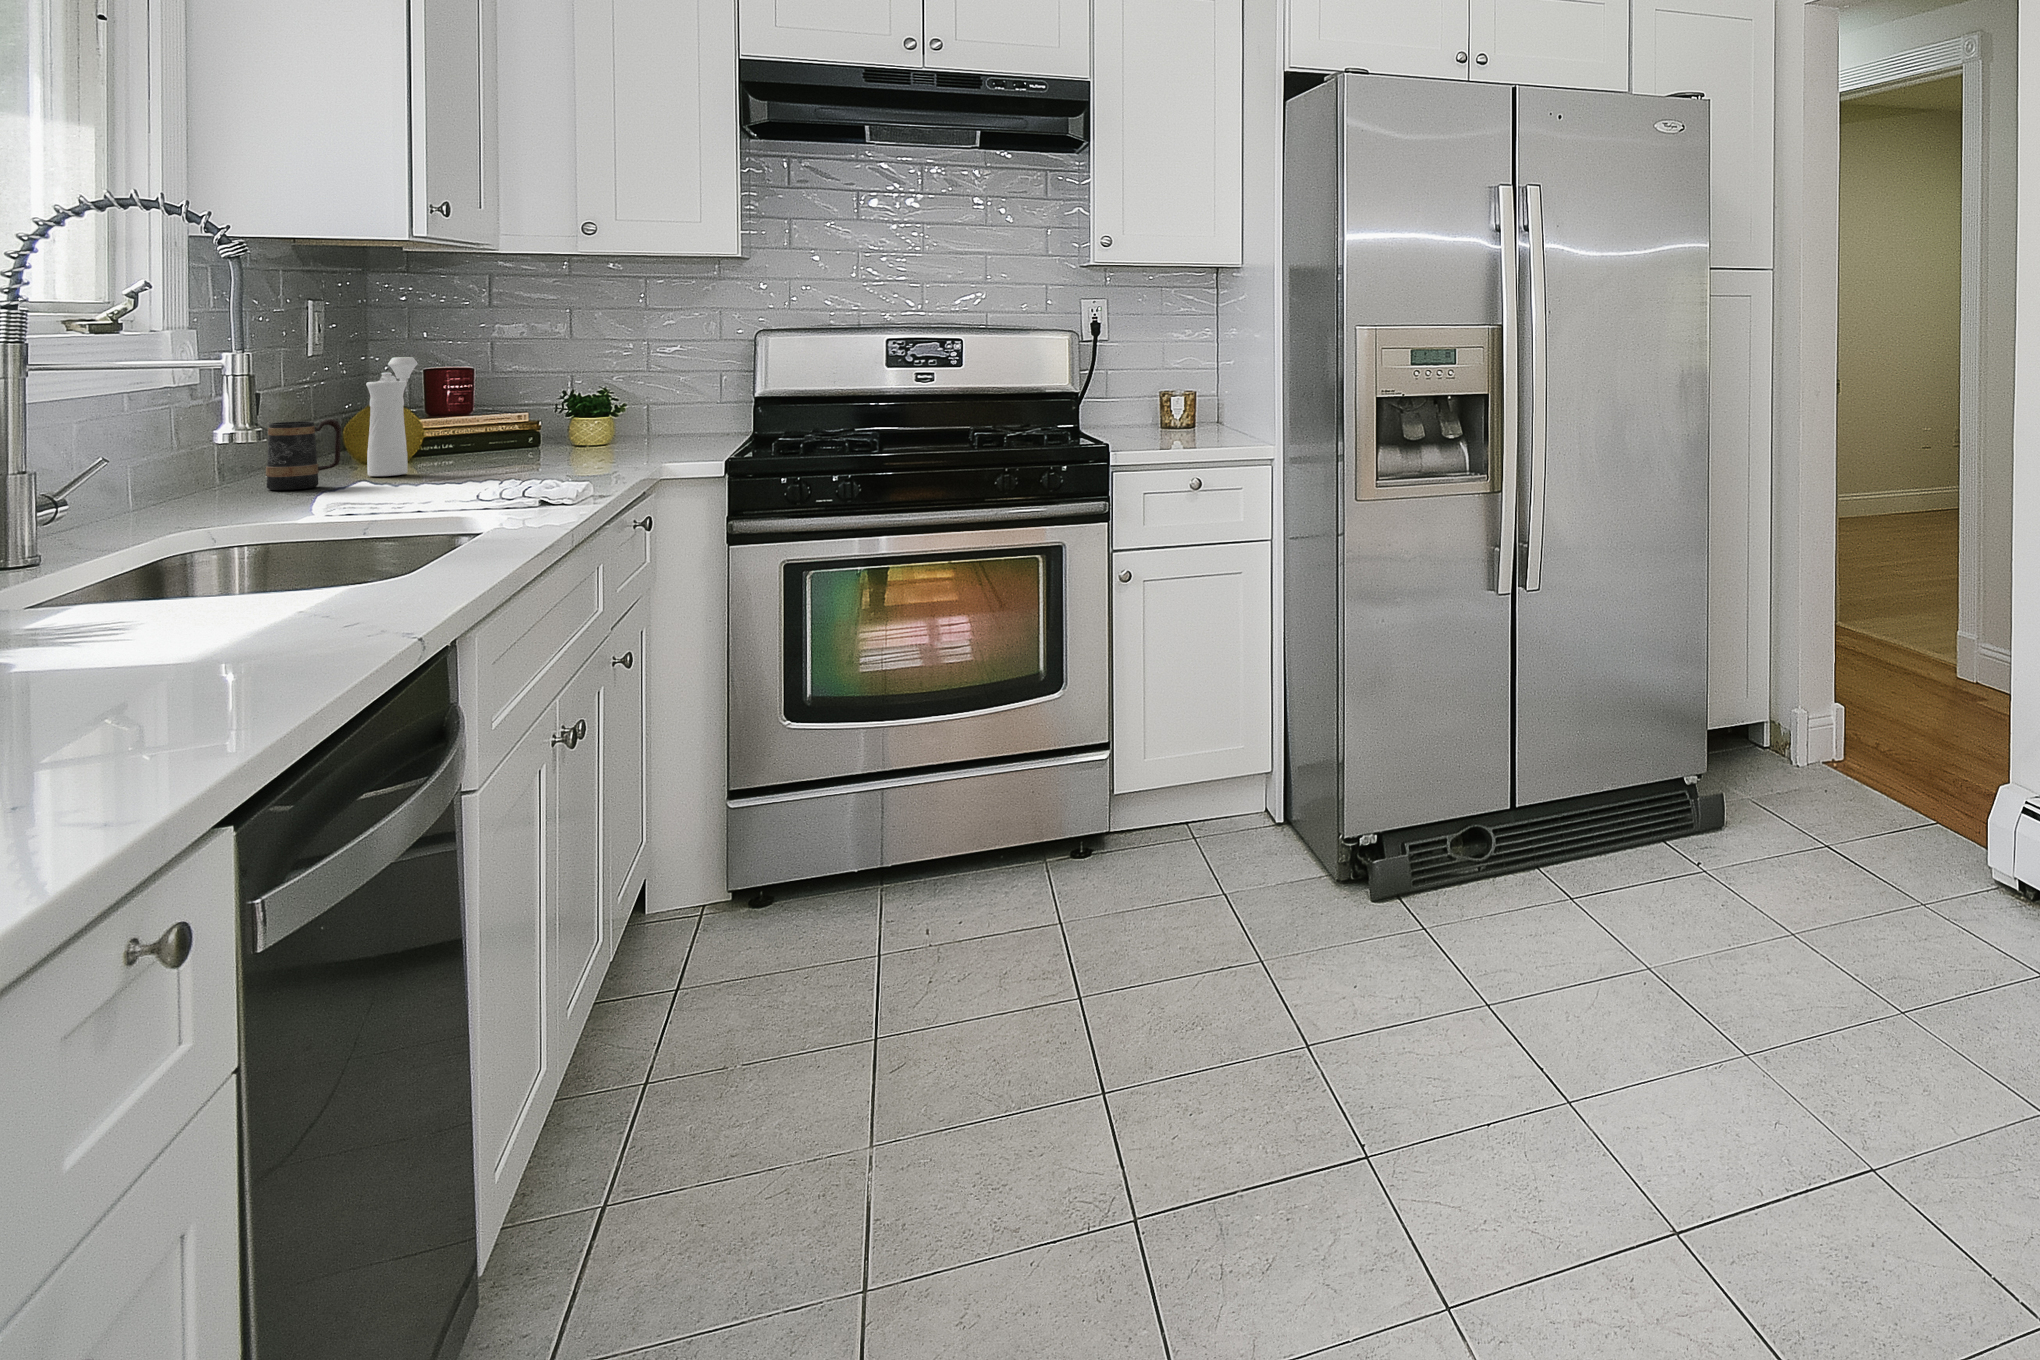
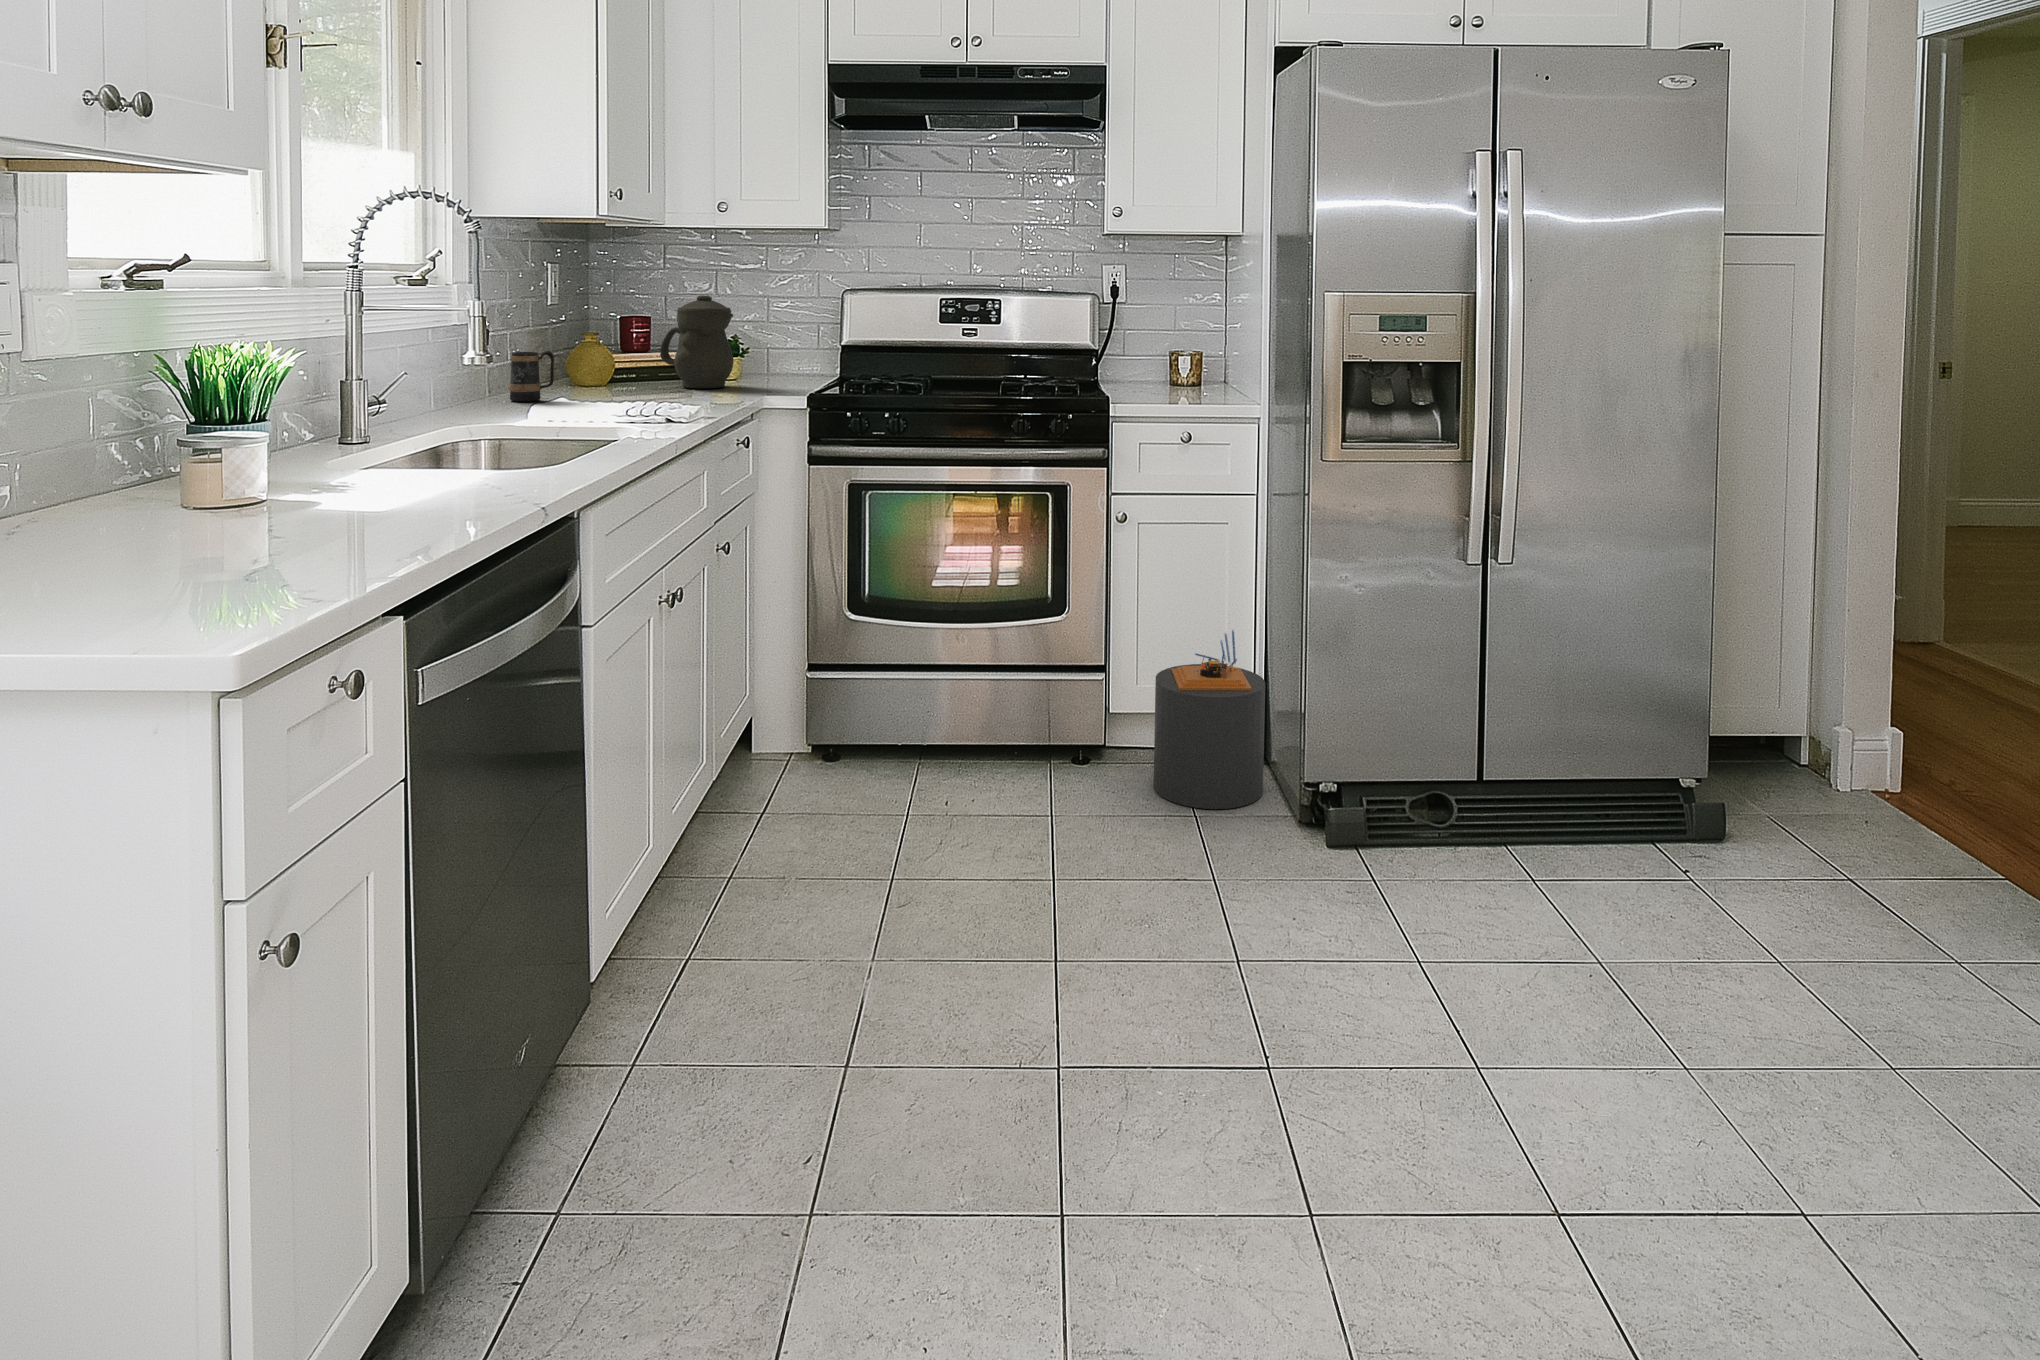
teapot: none [494,340,608,459] -> present [660,296,734,388]
pepper mill: present [366,357,418,476] -> none [573,307,608,395]
trash can: none [1172,682,1292,886] -> present [1154,630,1265,809]

